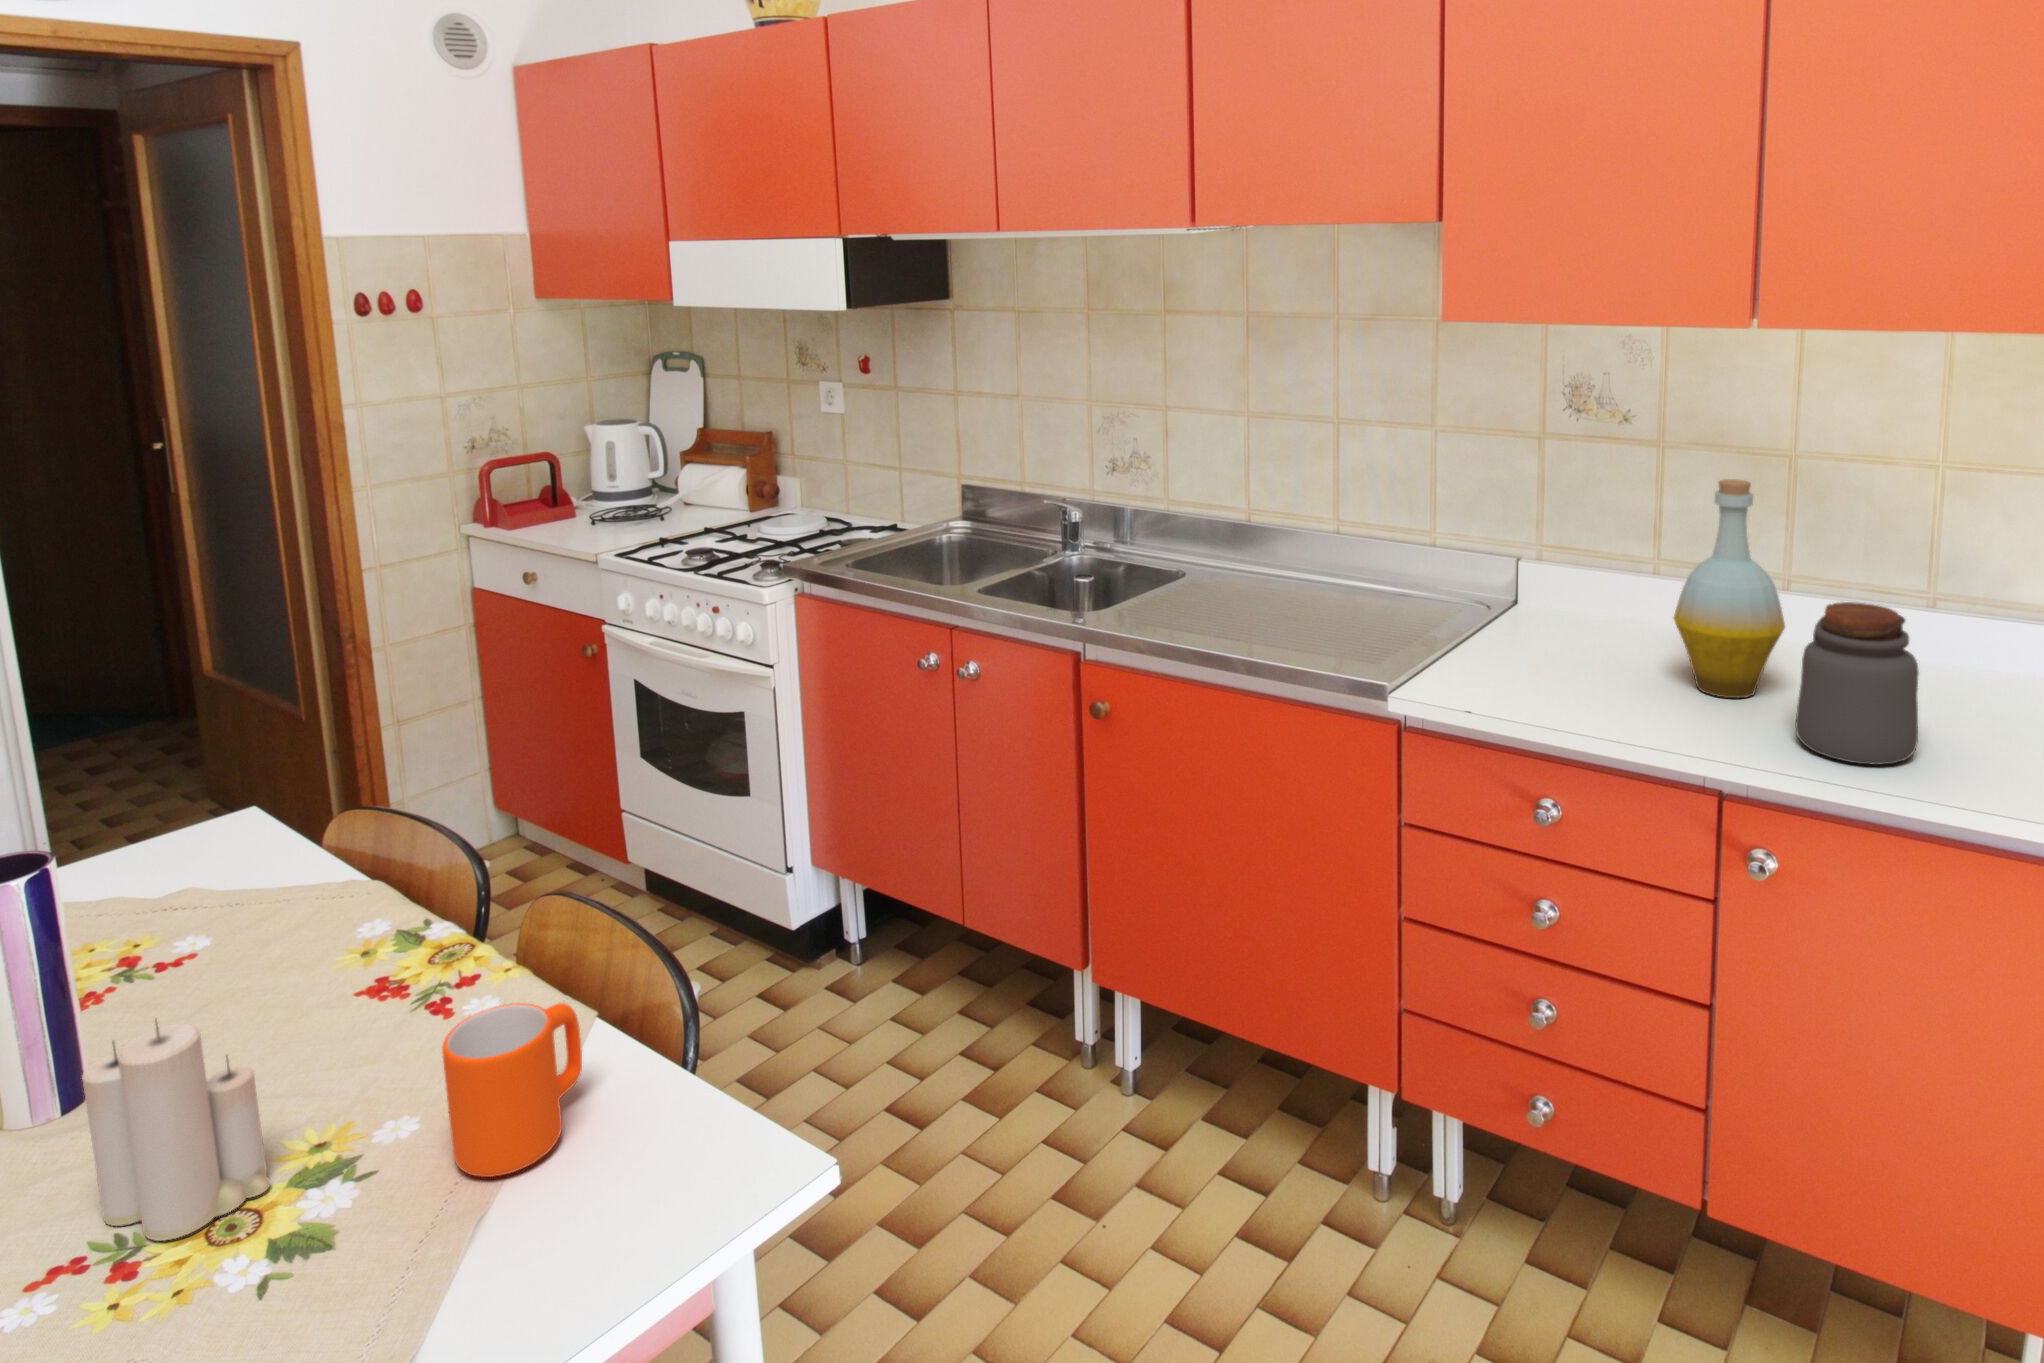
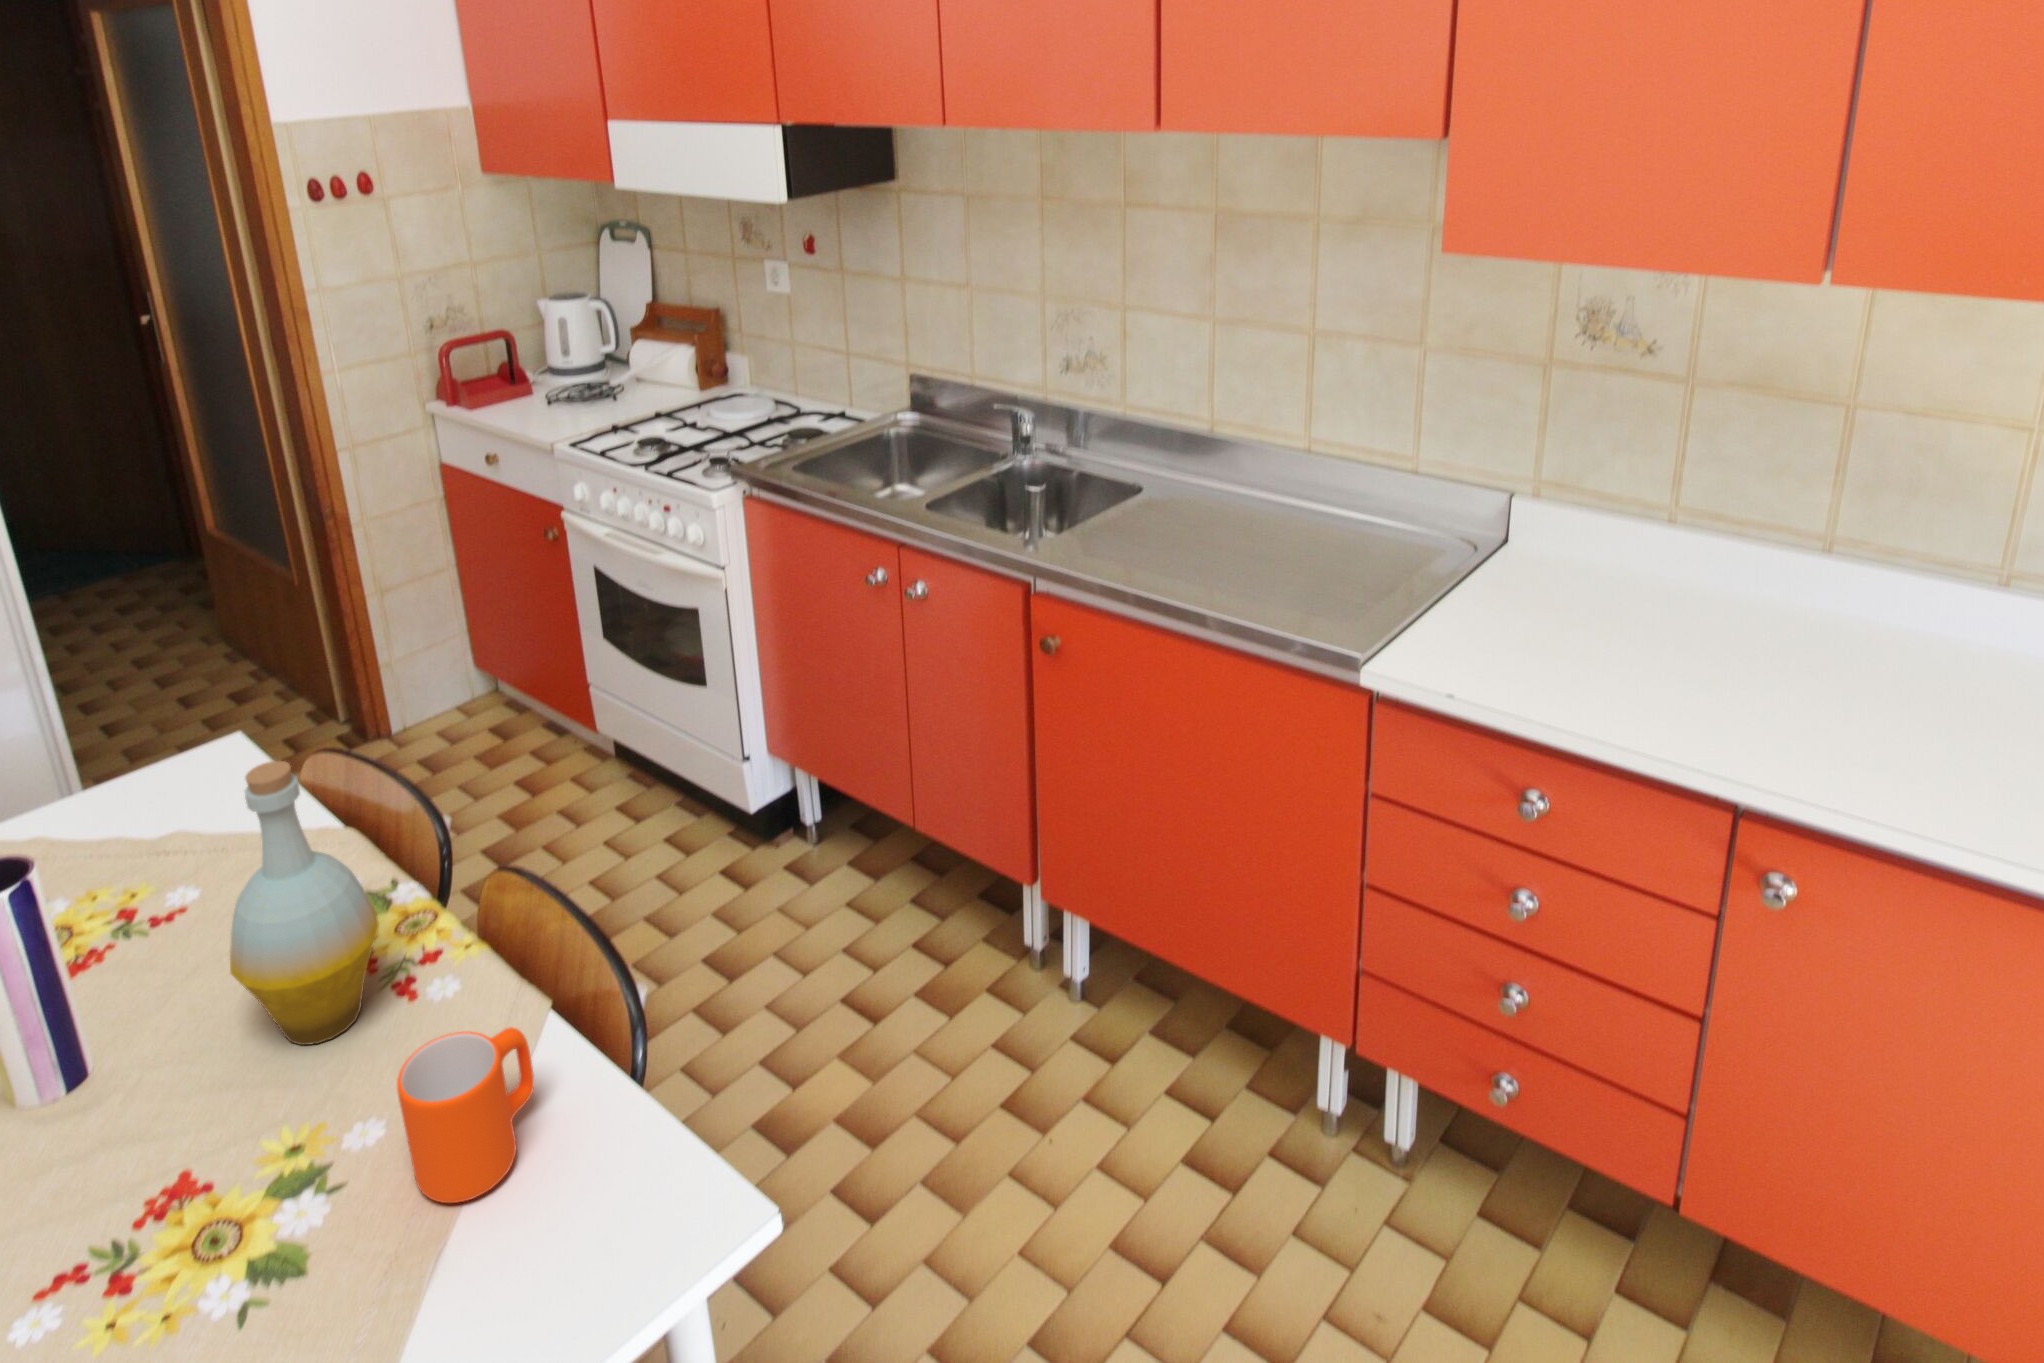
bottle: present [1674,479,1785,698] -> present [230,761,379,1045]
jar: present [1796,602,1919,765] -> none [1835,606,1996,795]
candle: present [82,1020,270,1241] -> none [67,1058,249,1254]

